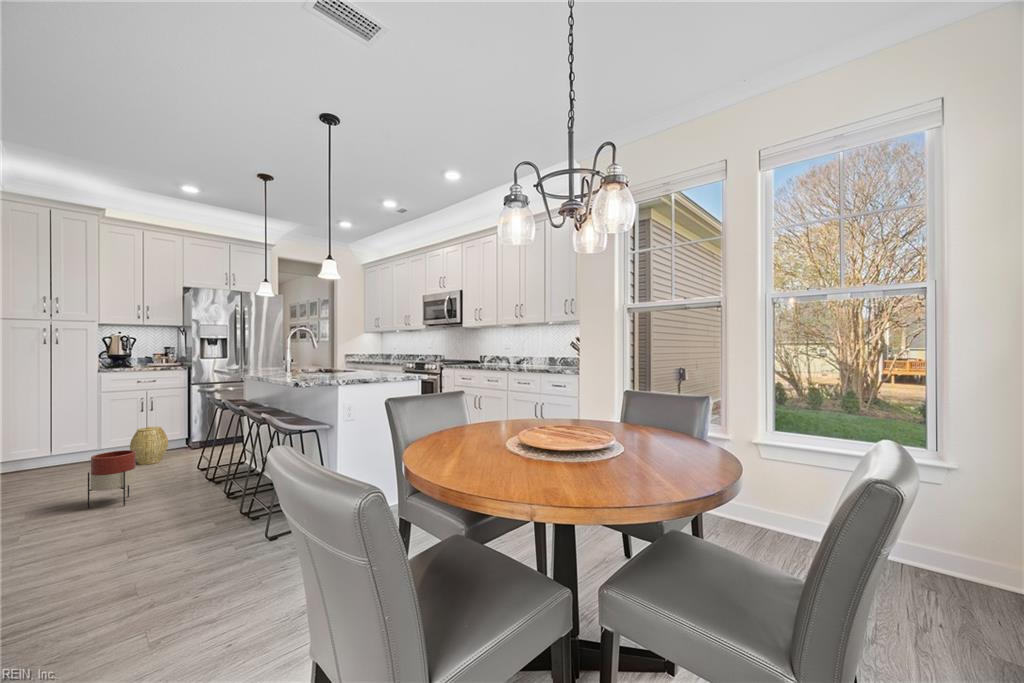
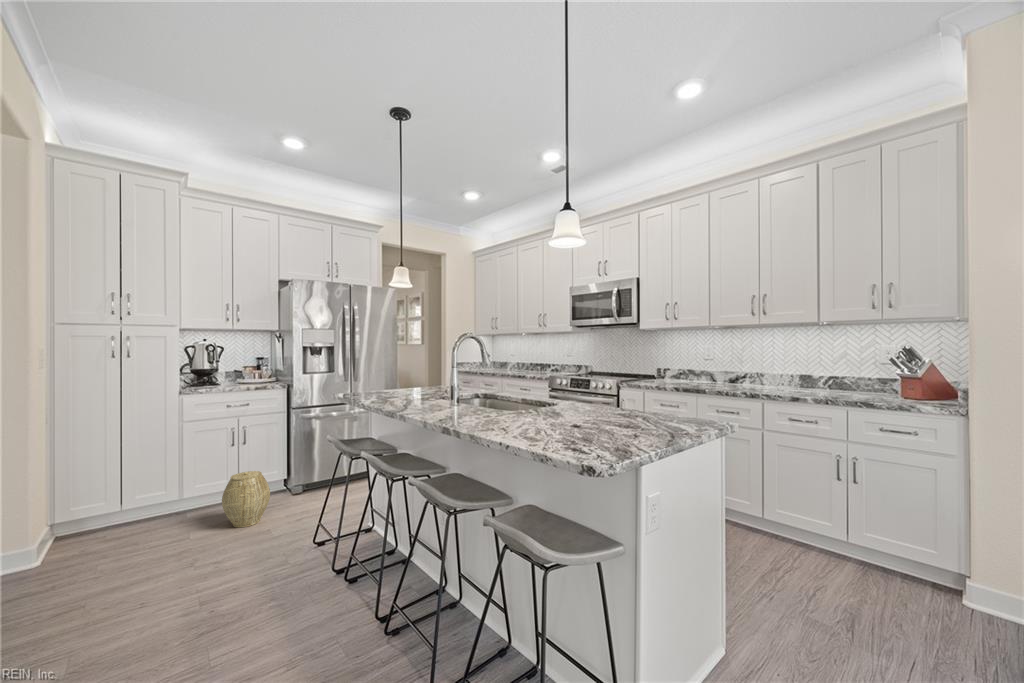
planter: present [88,450,136,508] -> none [172,537,245,645]

